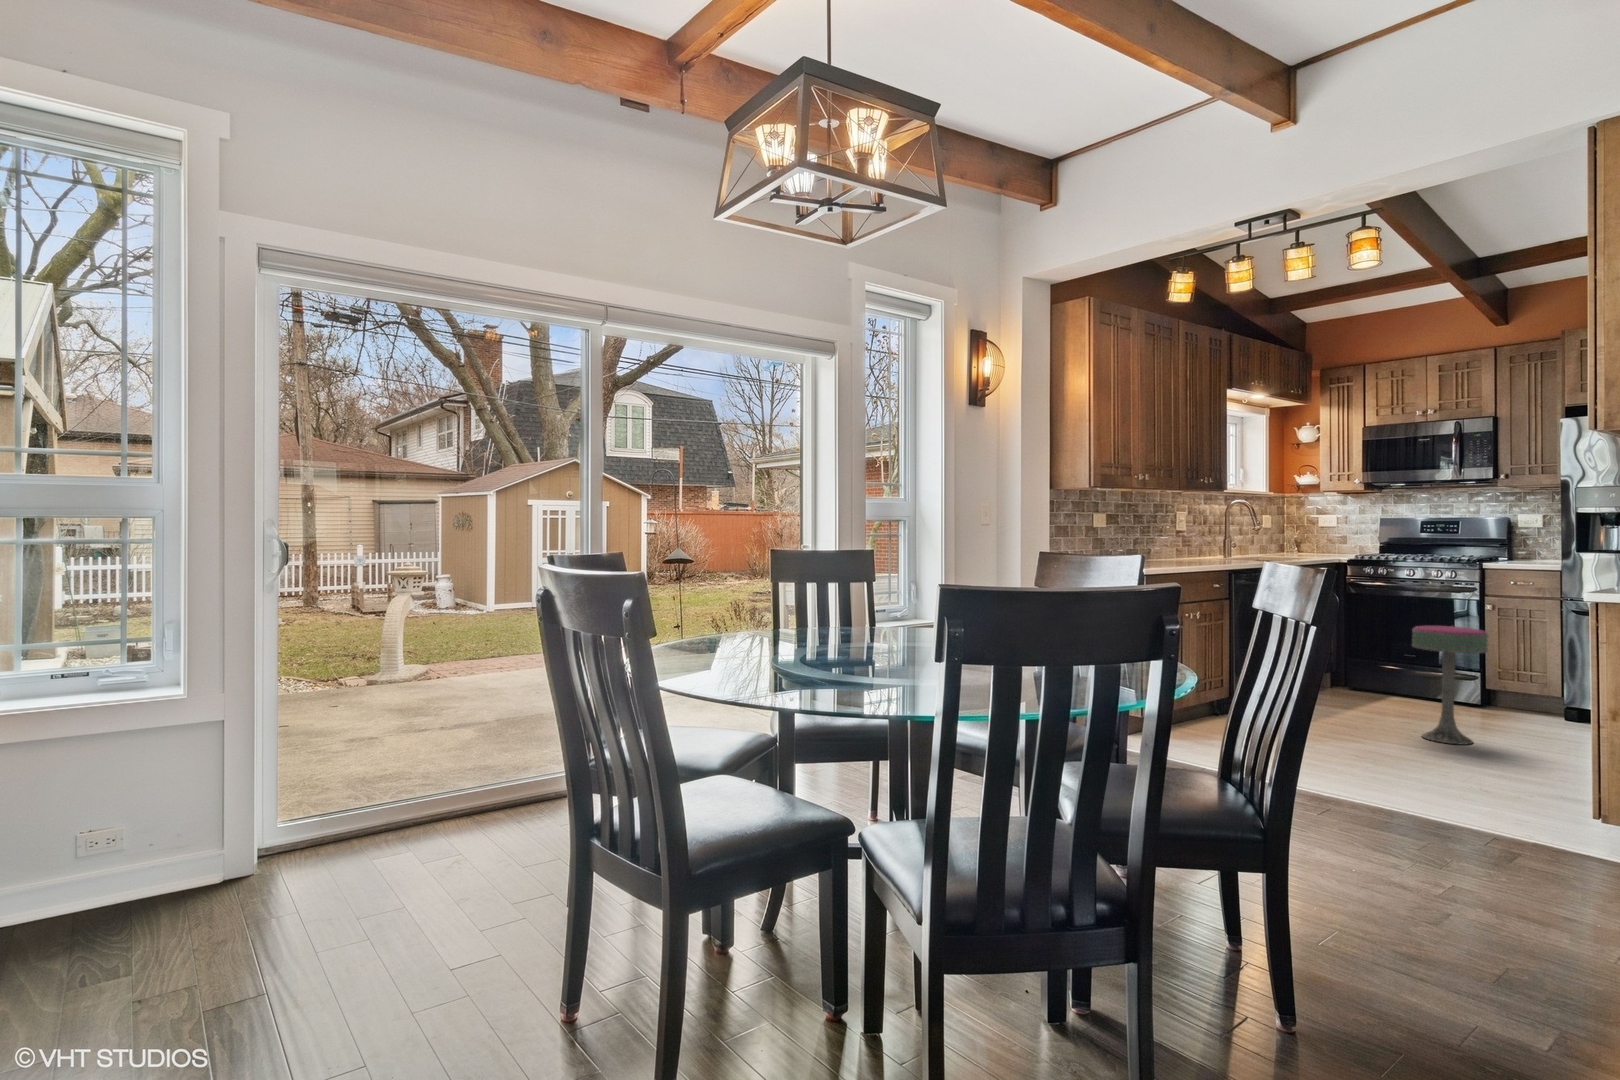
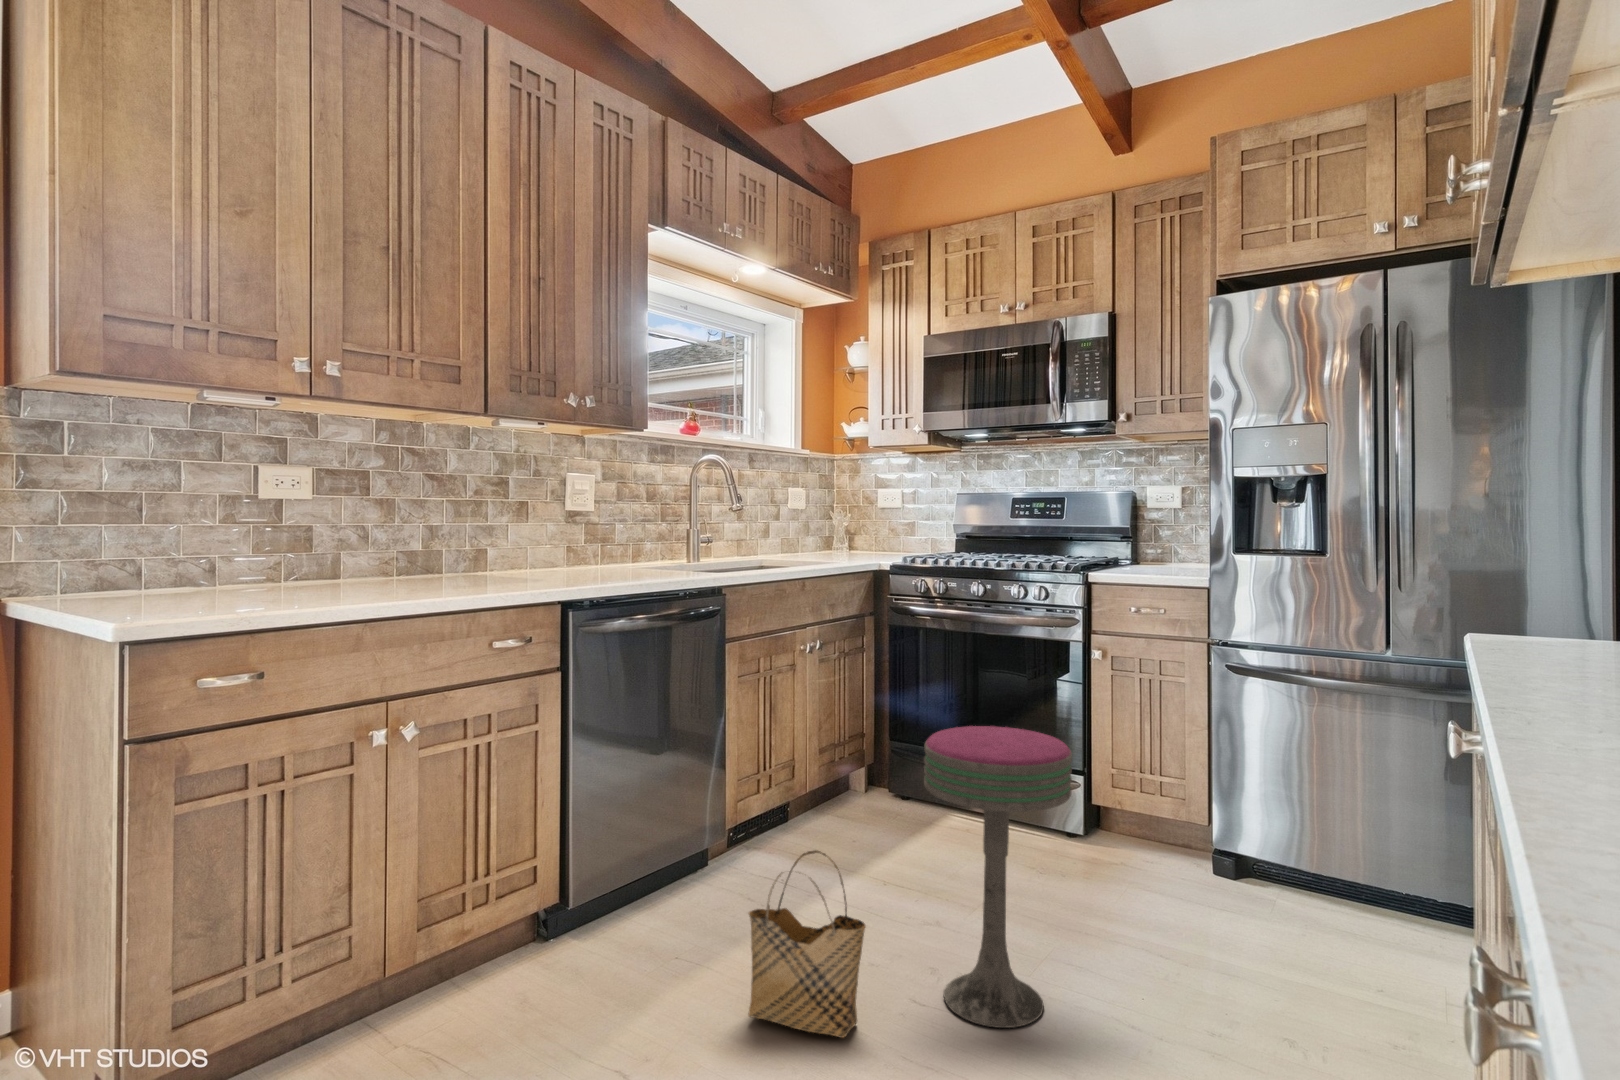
woven basket: none [1333,671,1390,740] -> present [748,850,866,1038]

